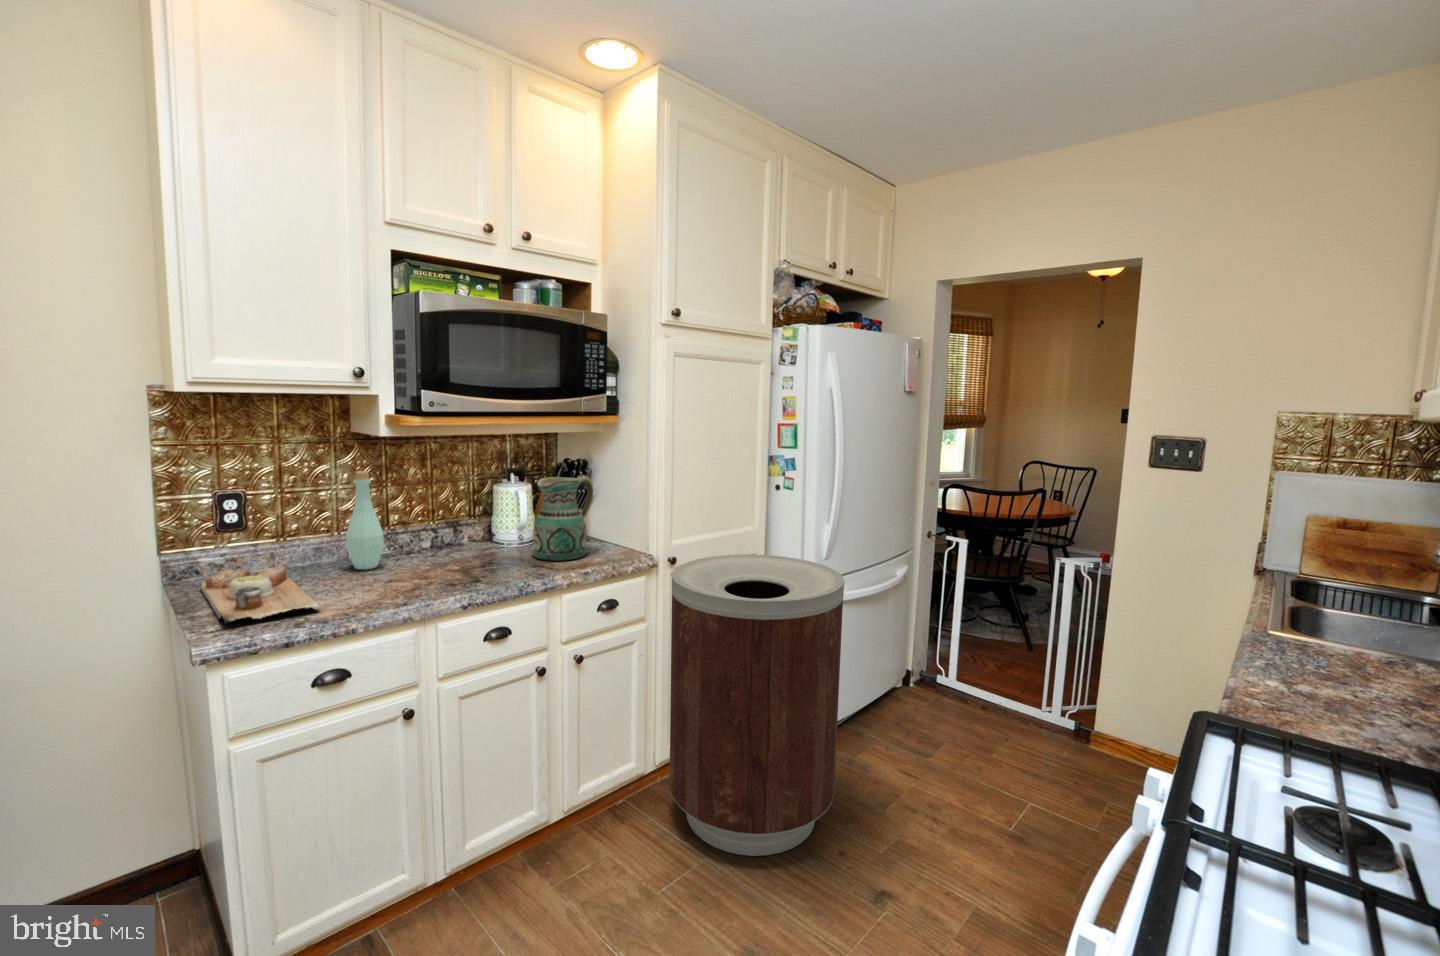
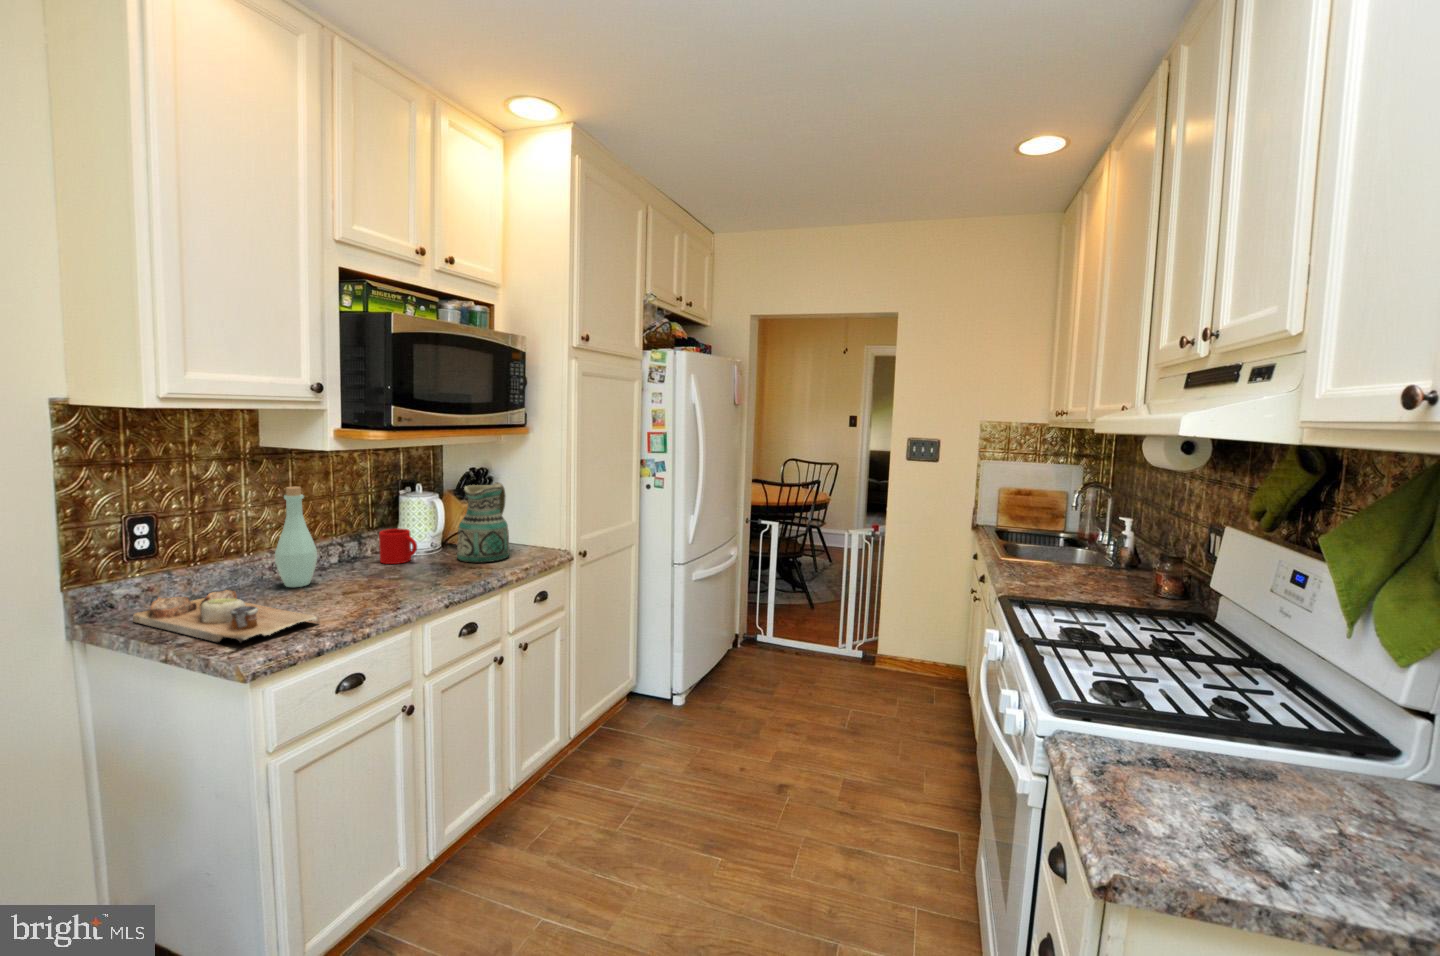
mug: none [462,518,493,554] -> present [379,529,417,564]
trash can: present [669,554,844,856] -> none [590,544,735,791]

